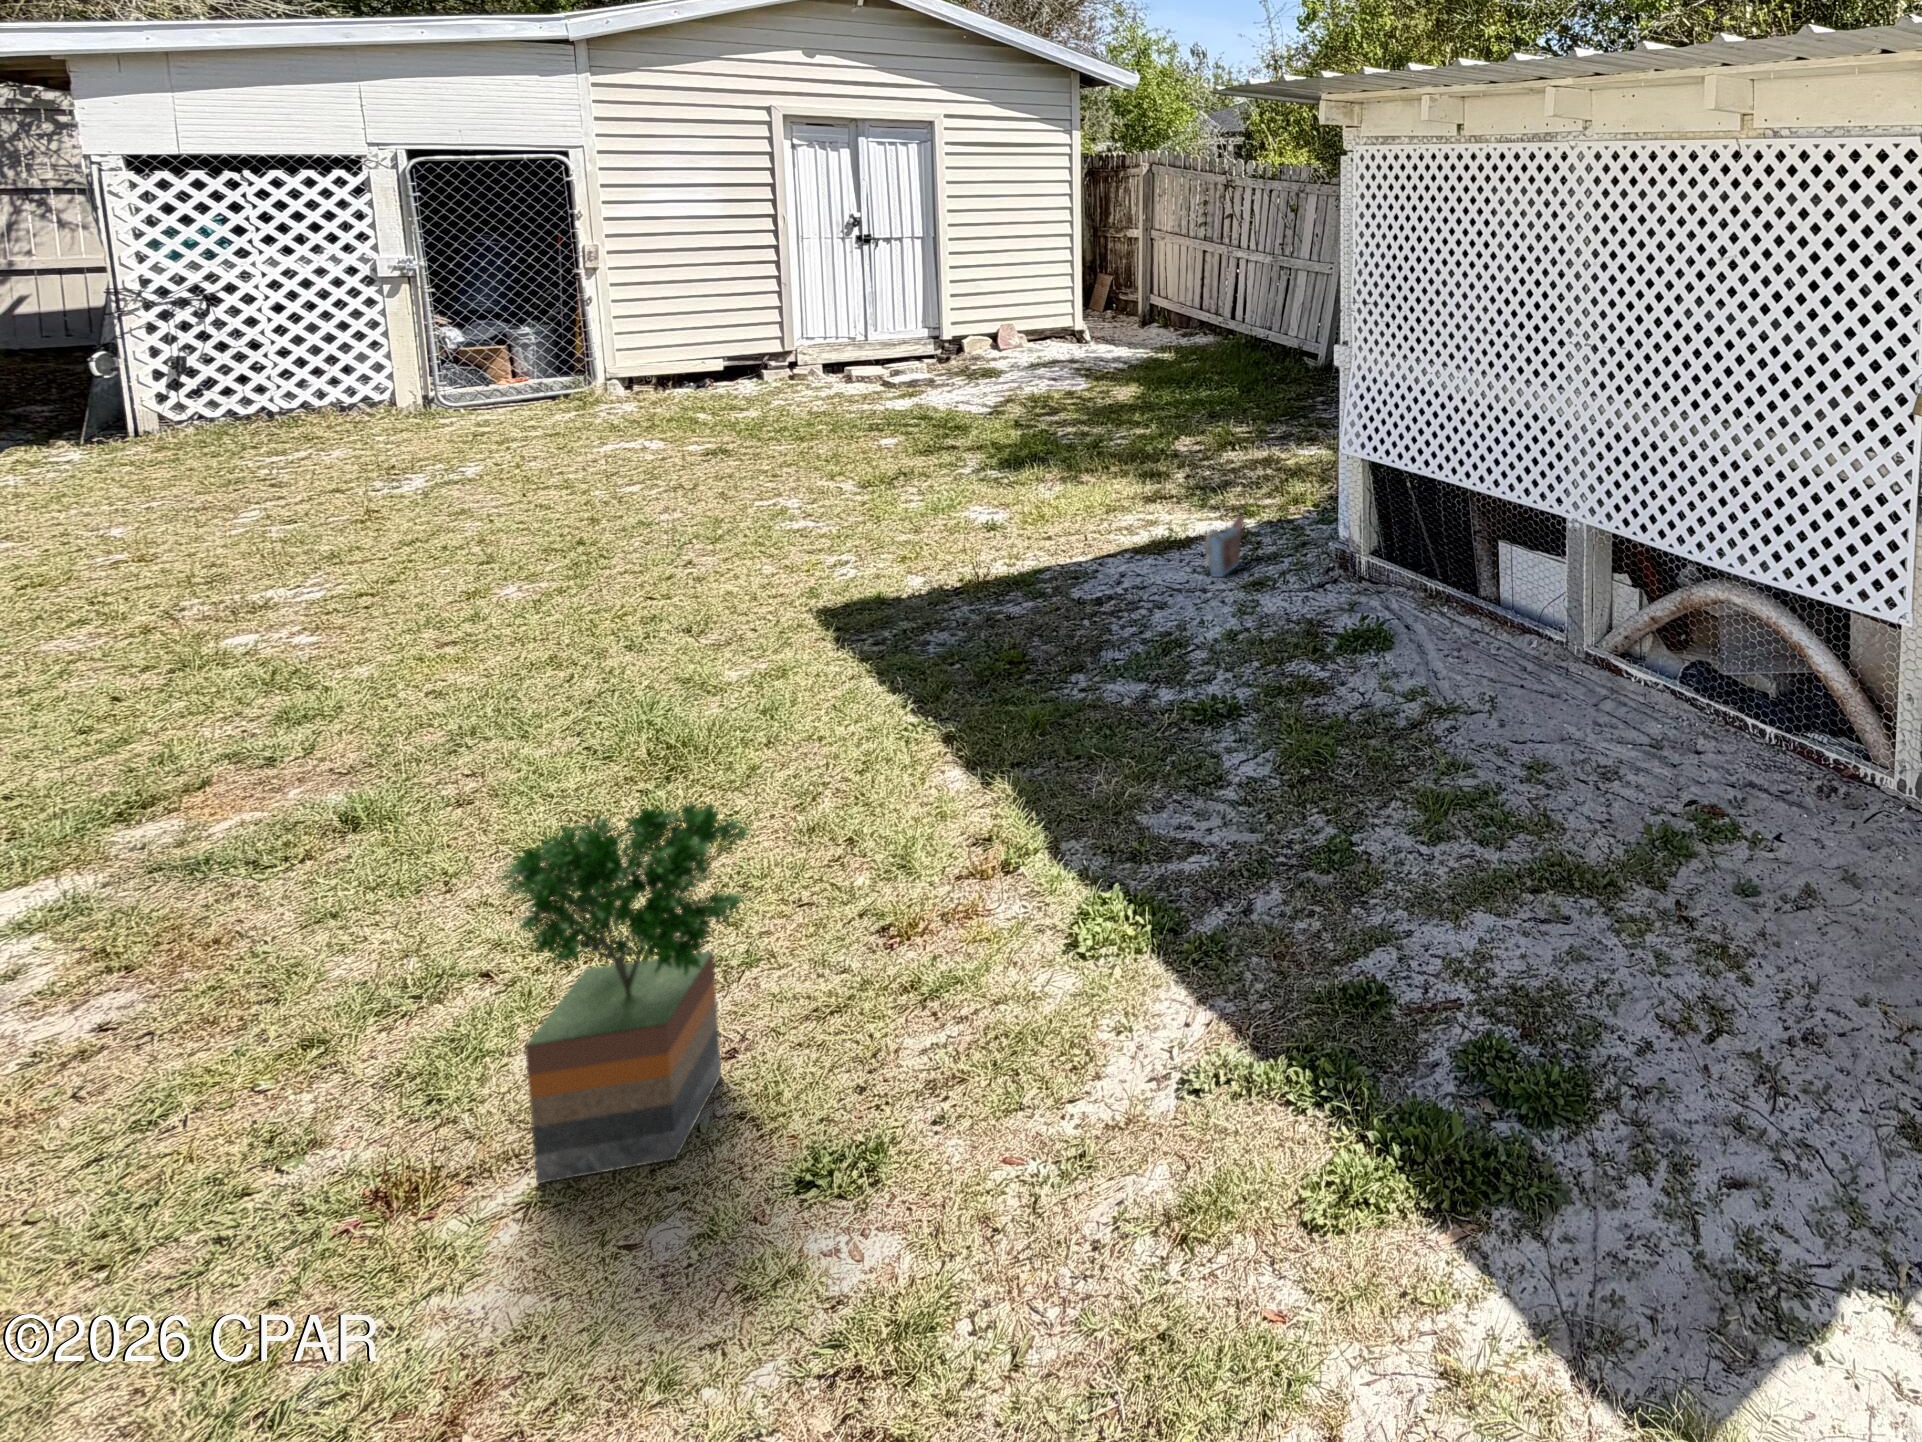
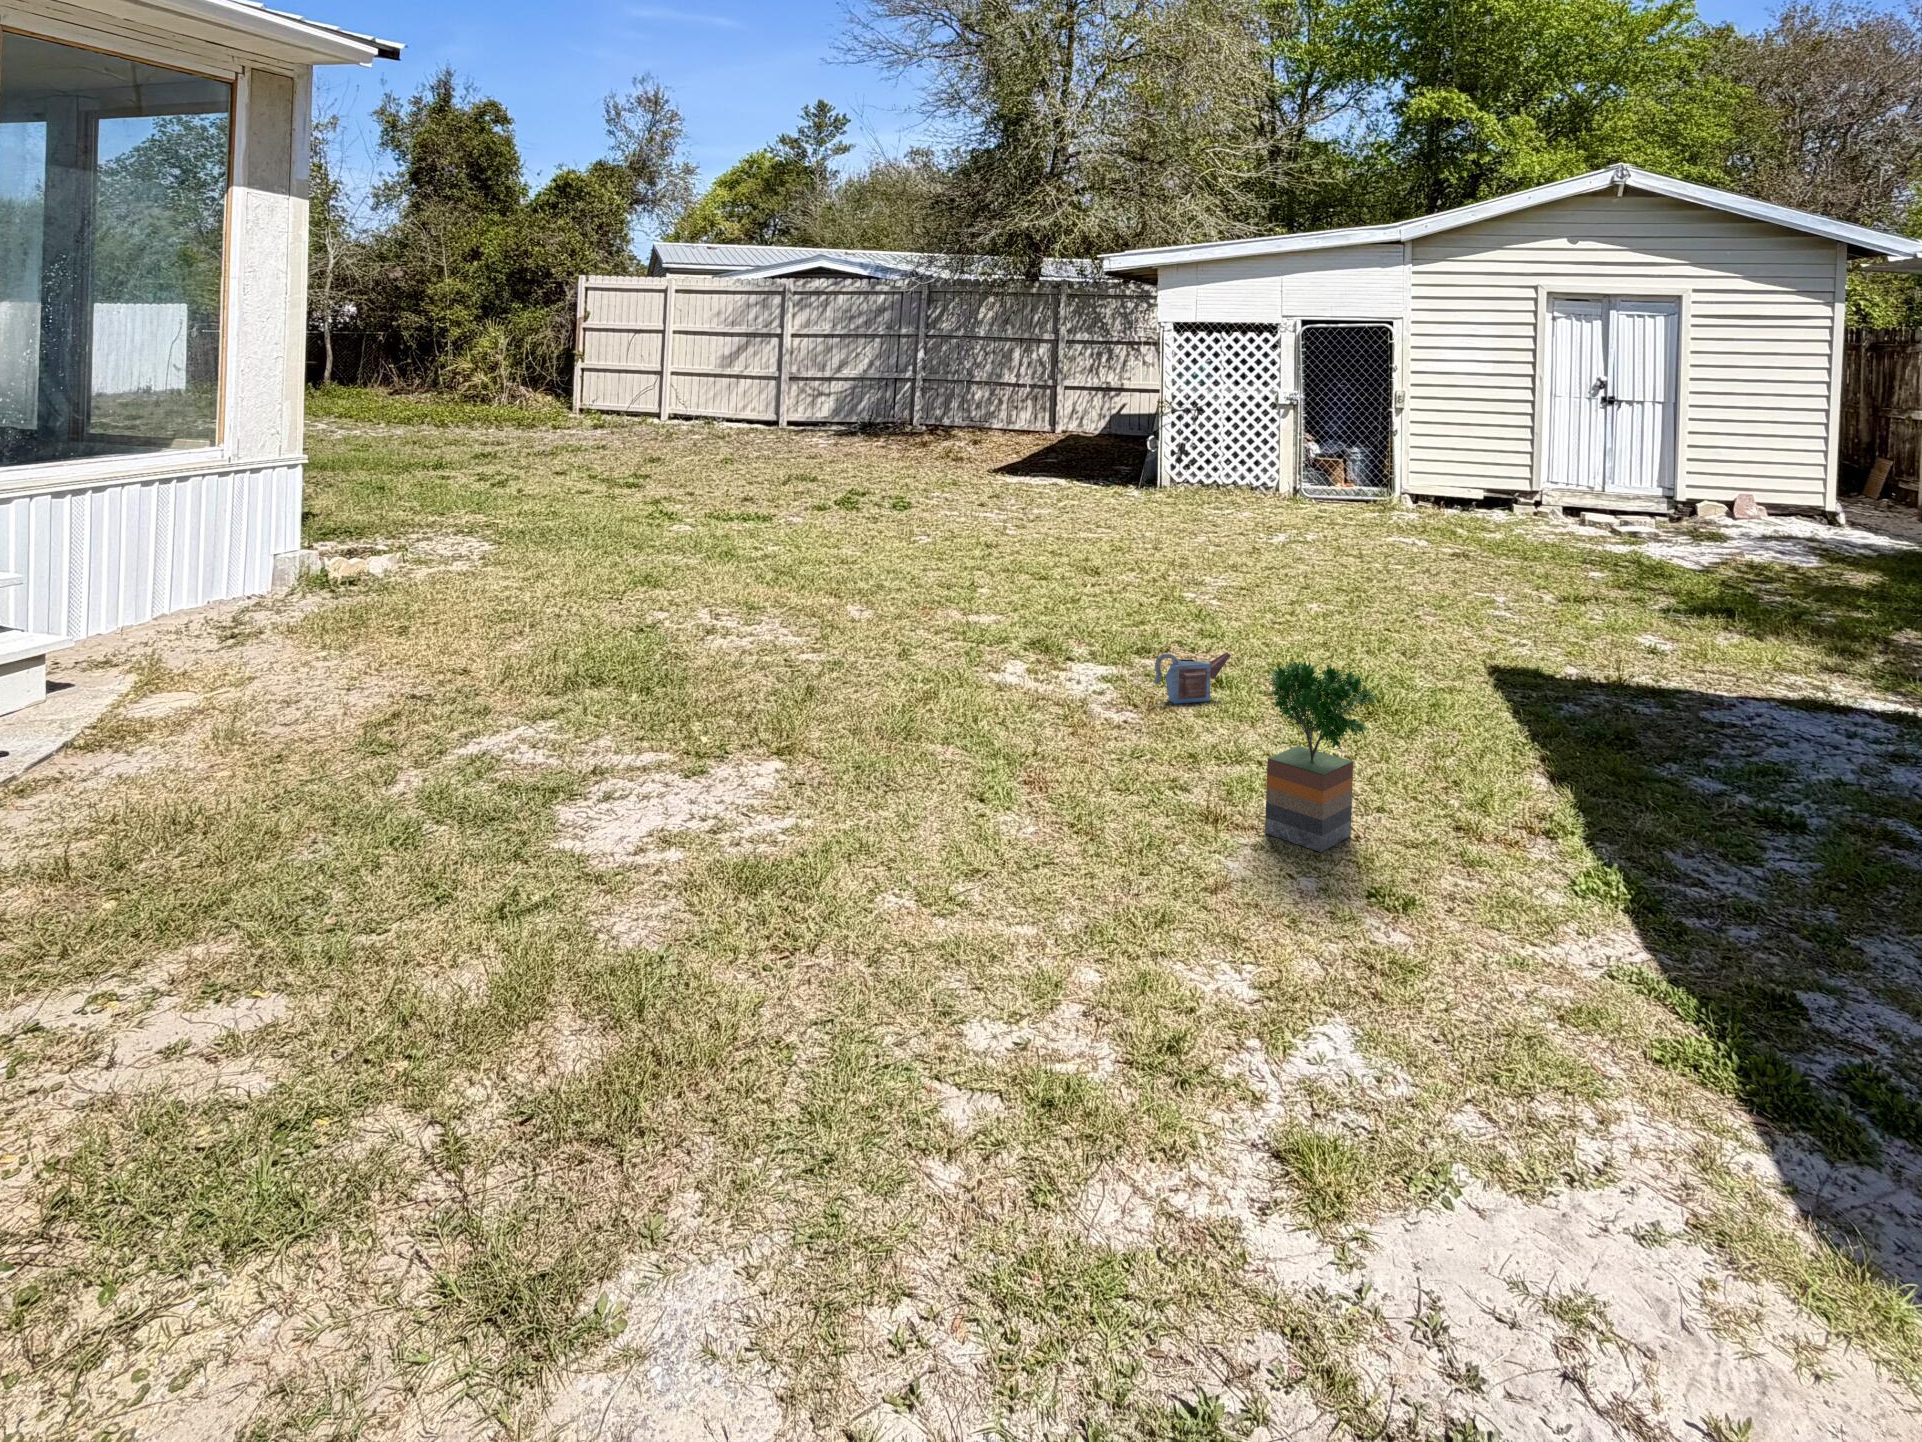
watering can: present [1205,514,1244,577] -> present [1153,652,1231,704]

